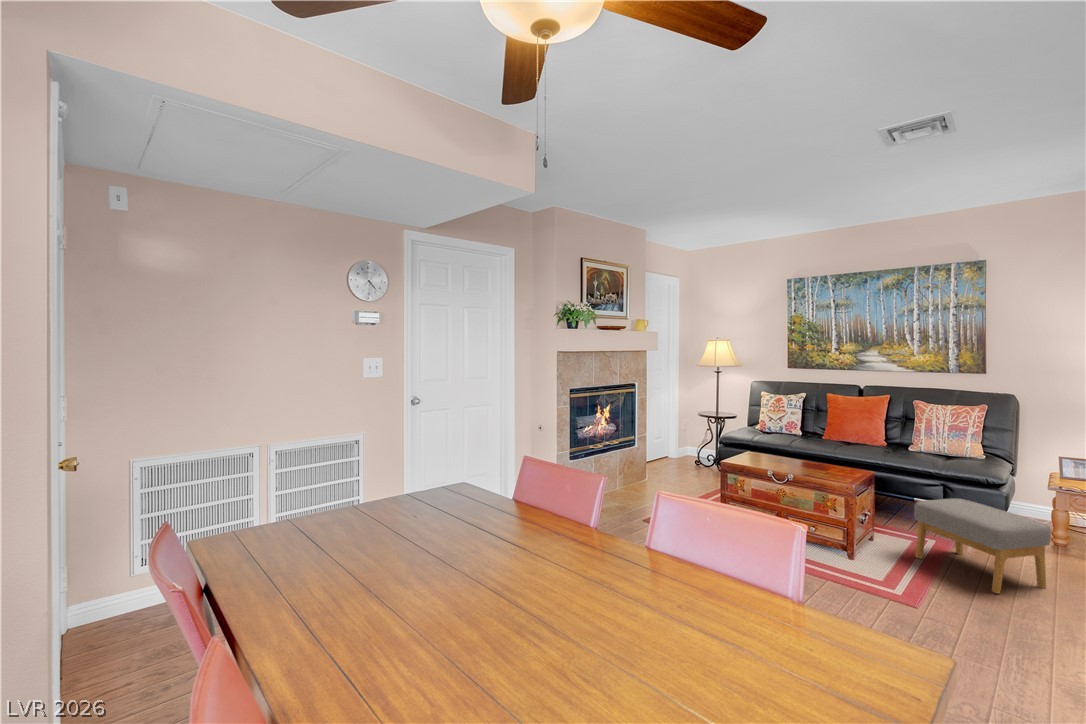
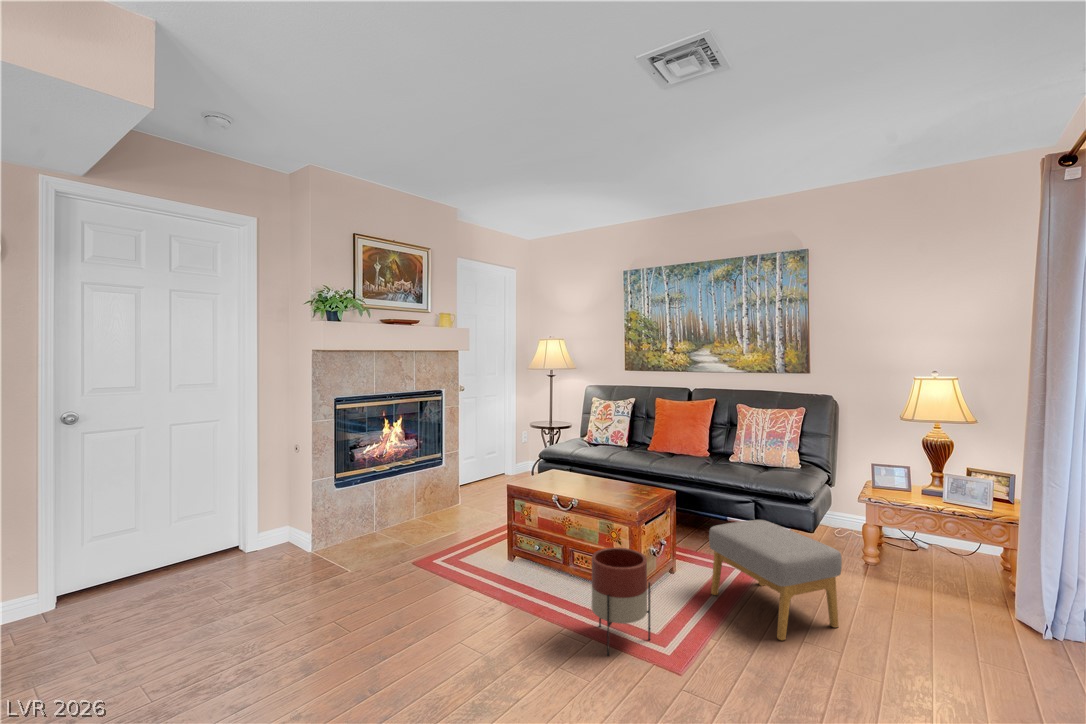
planter: none [828,512,880,593] -> present [592,548,650,656]

